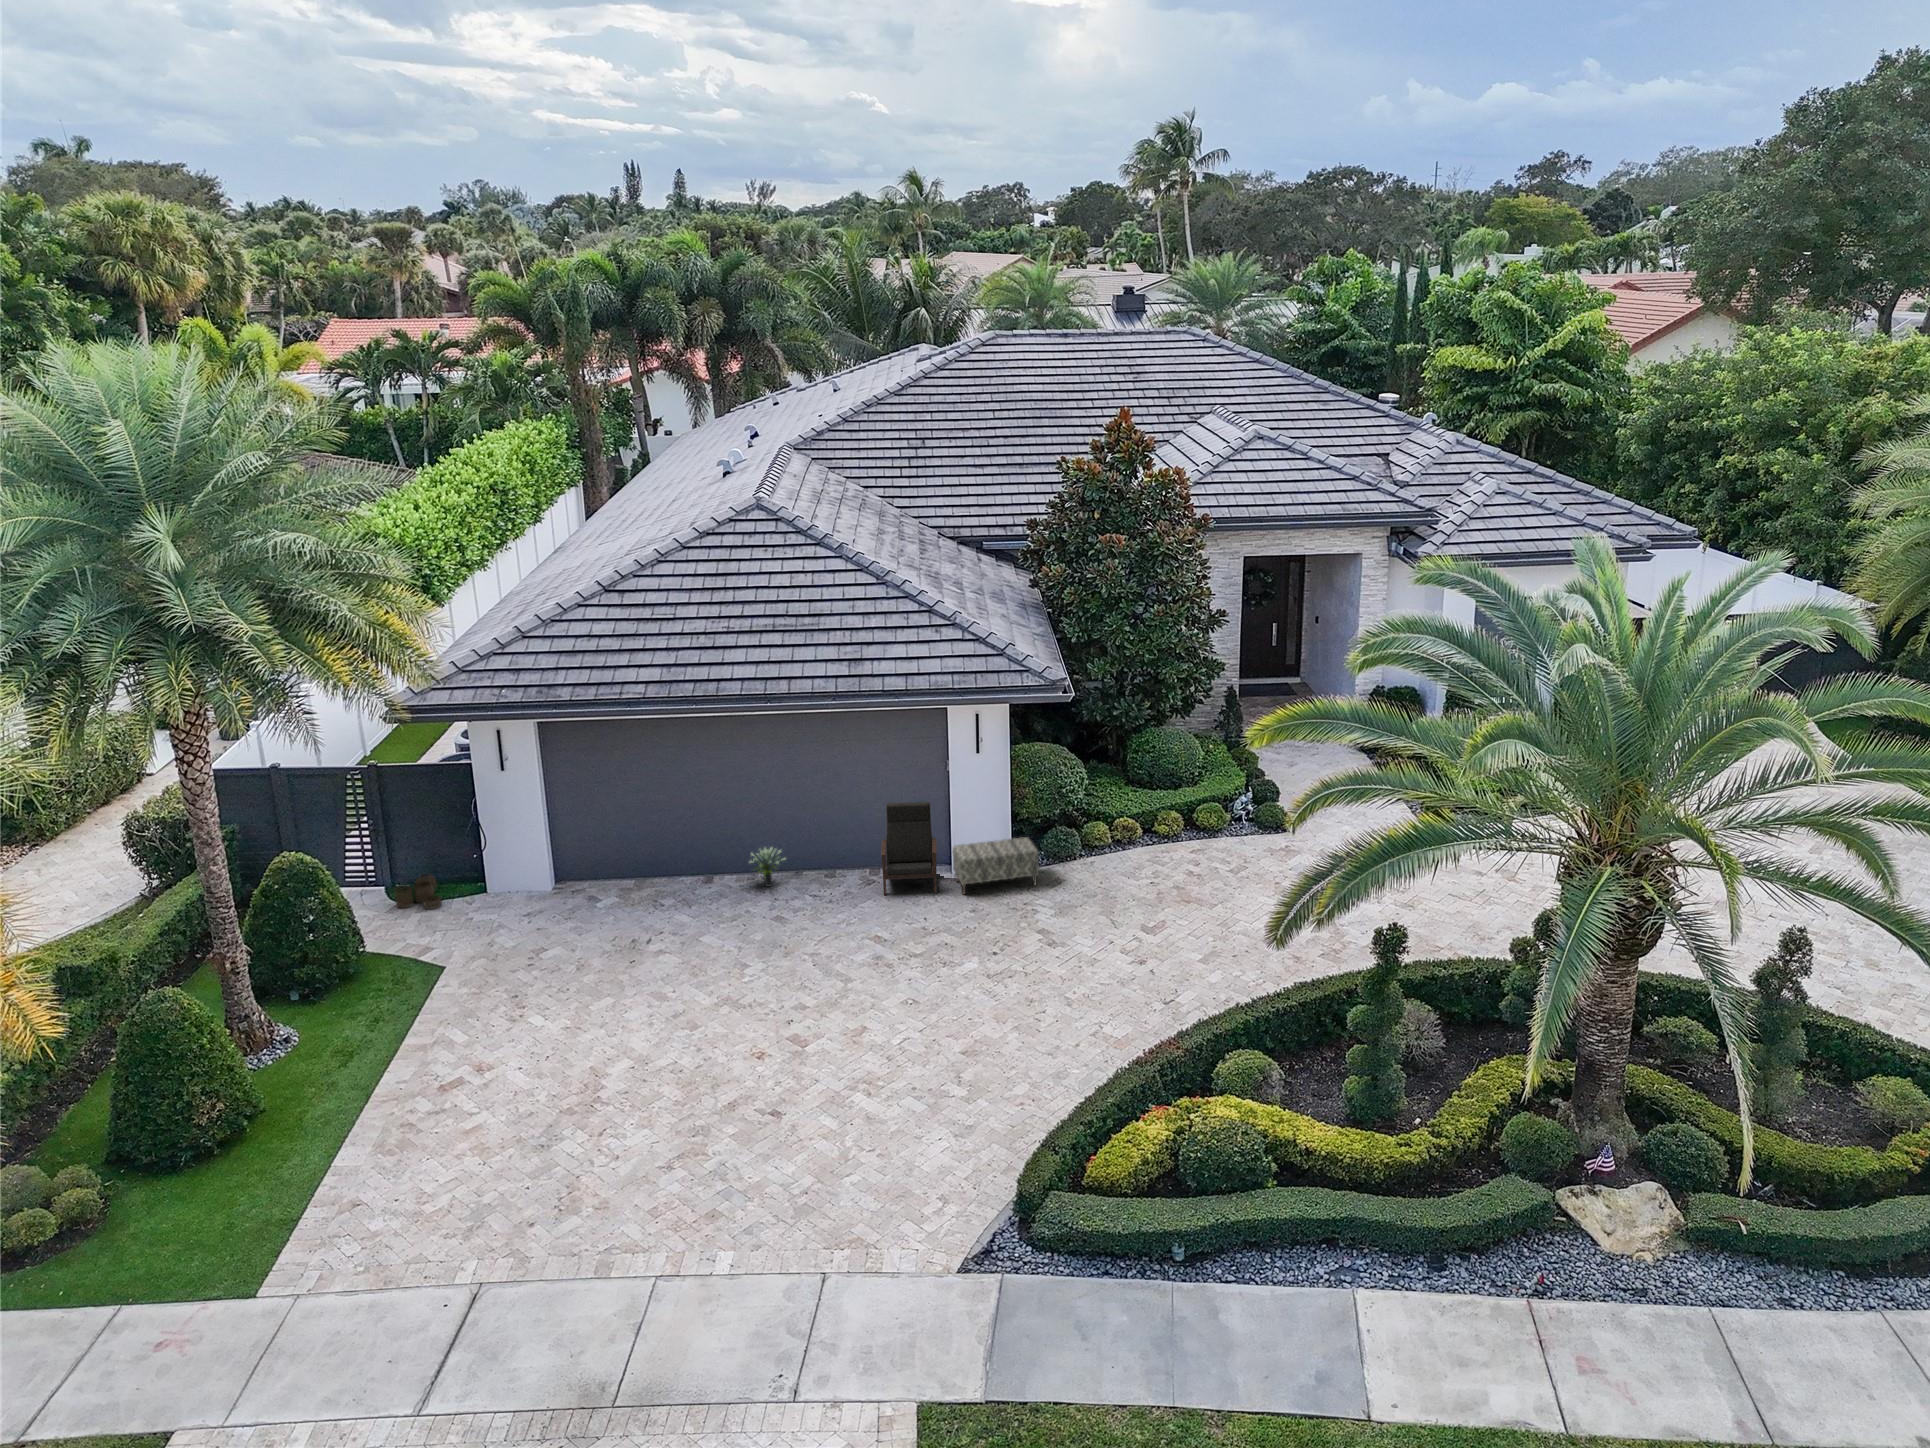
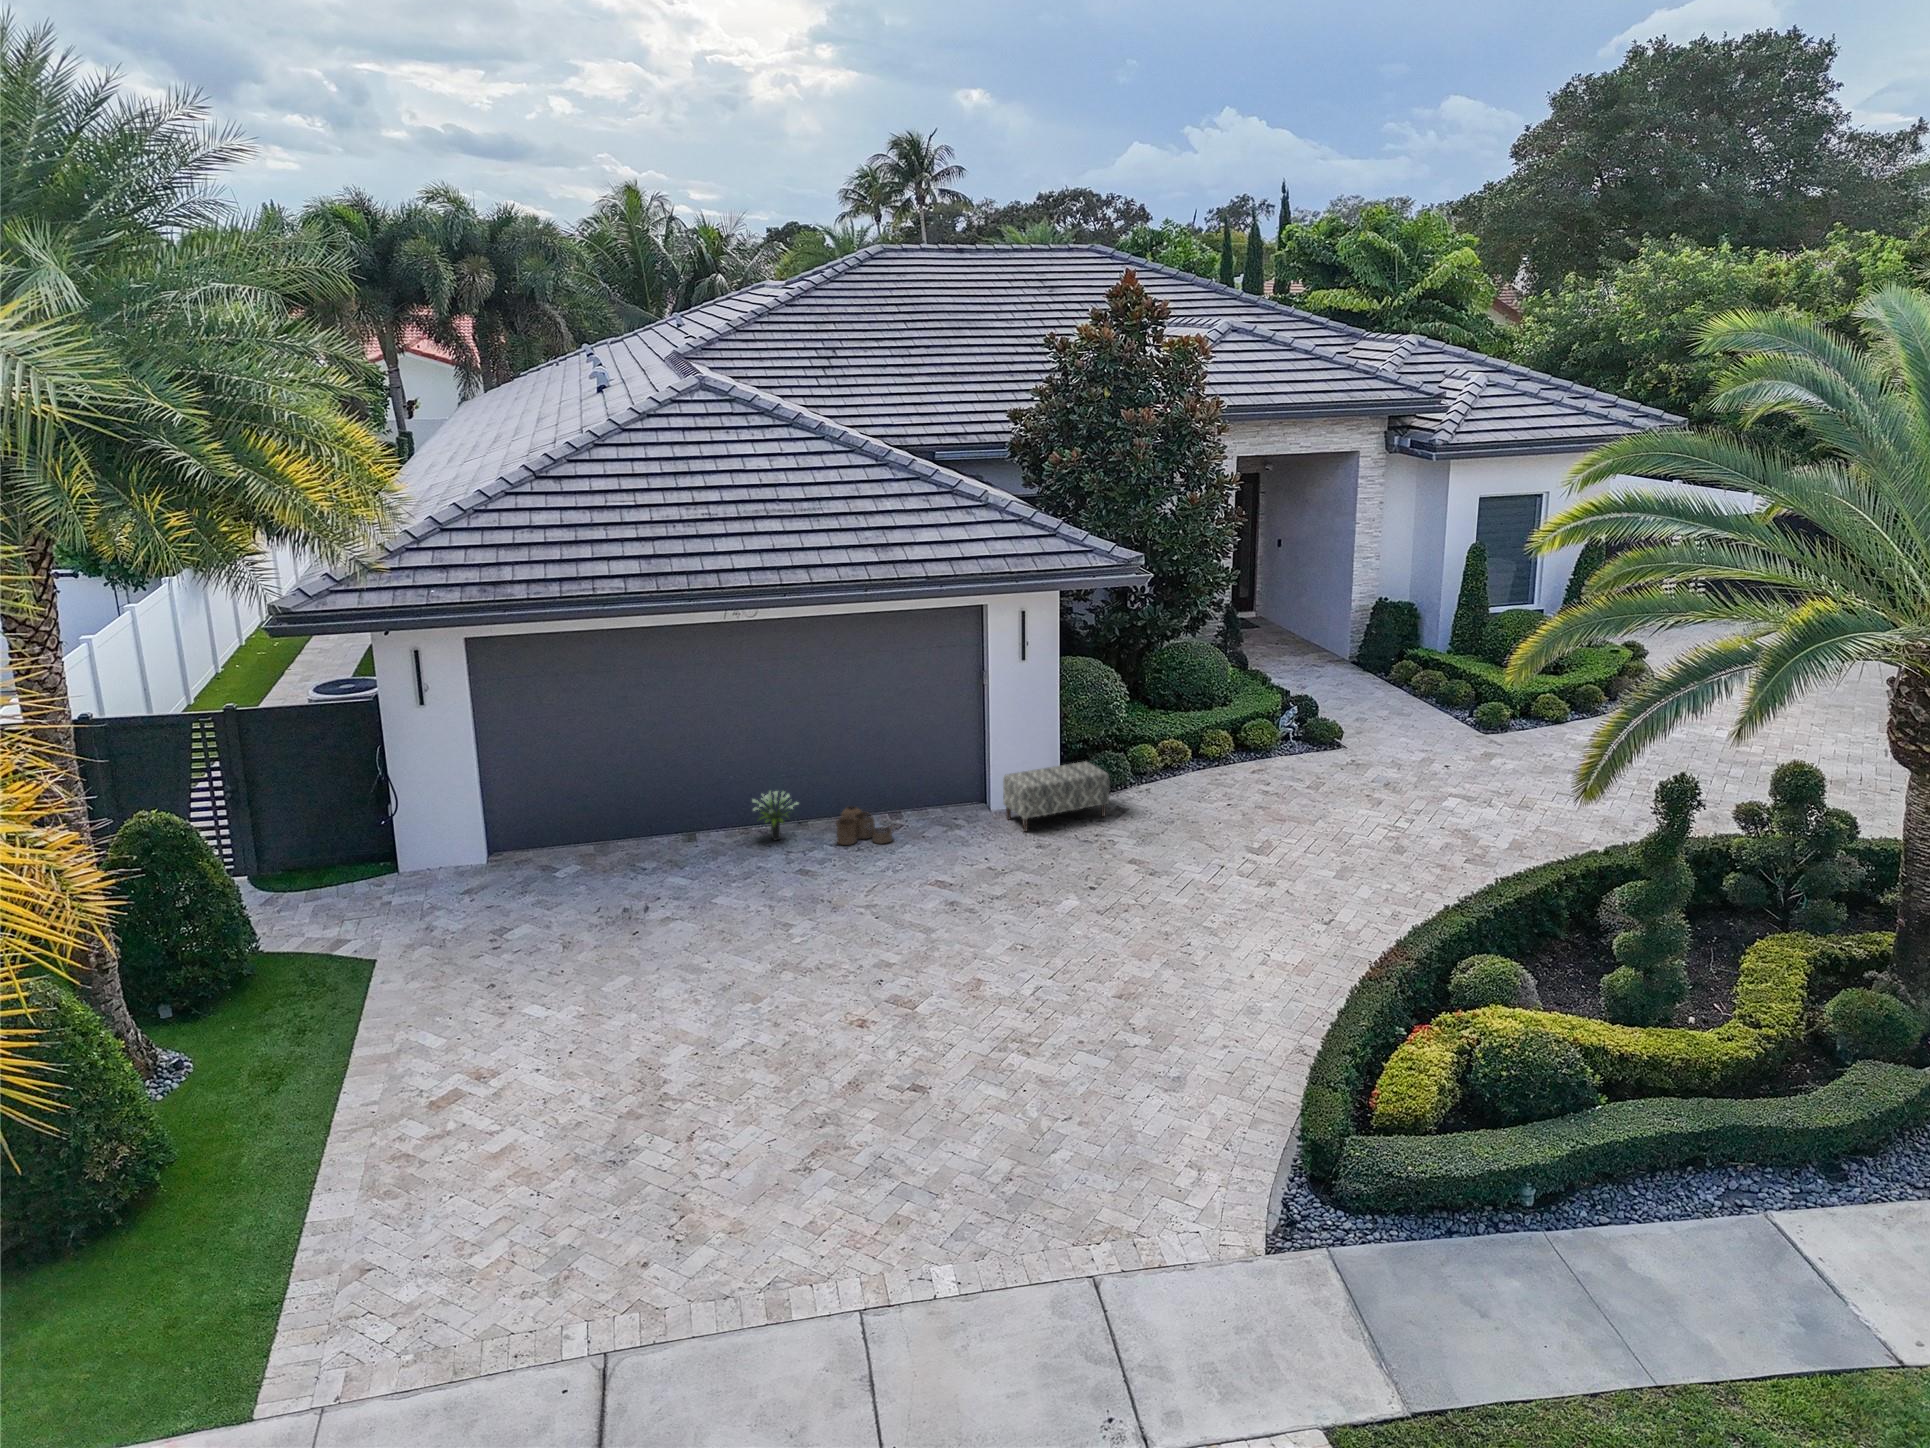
lounge chair: present [881,802,937,895] -> none [915,723,993,839]
woven basket: present [394,874,442,909] -> present [836,806,892,845]

